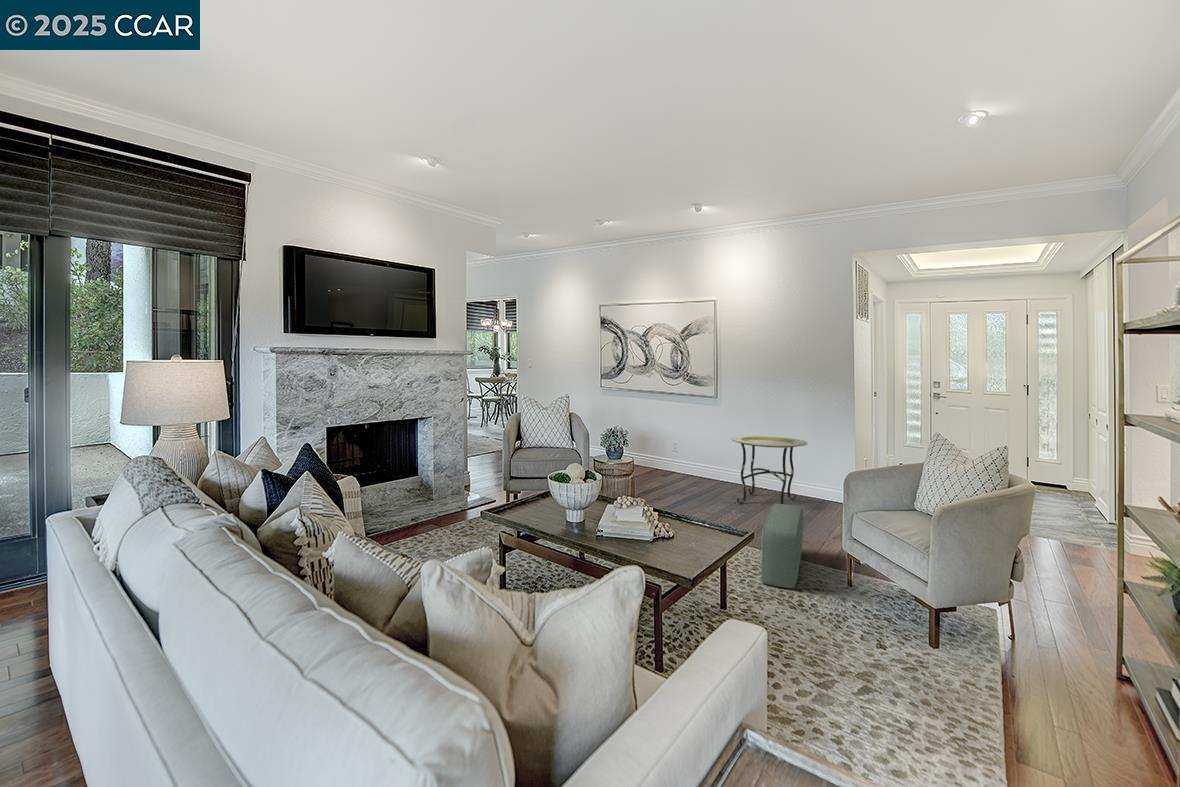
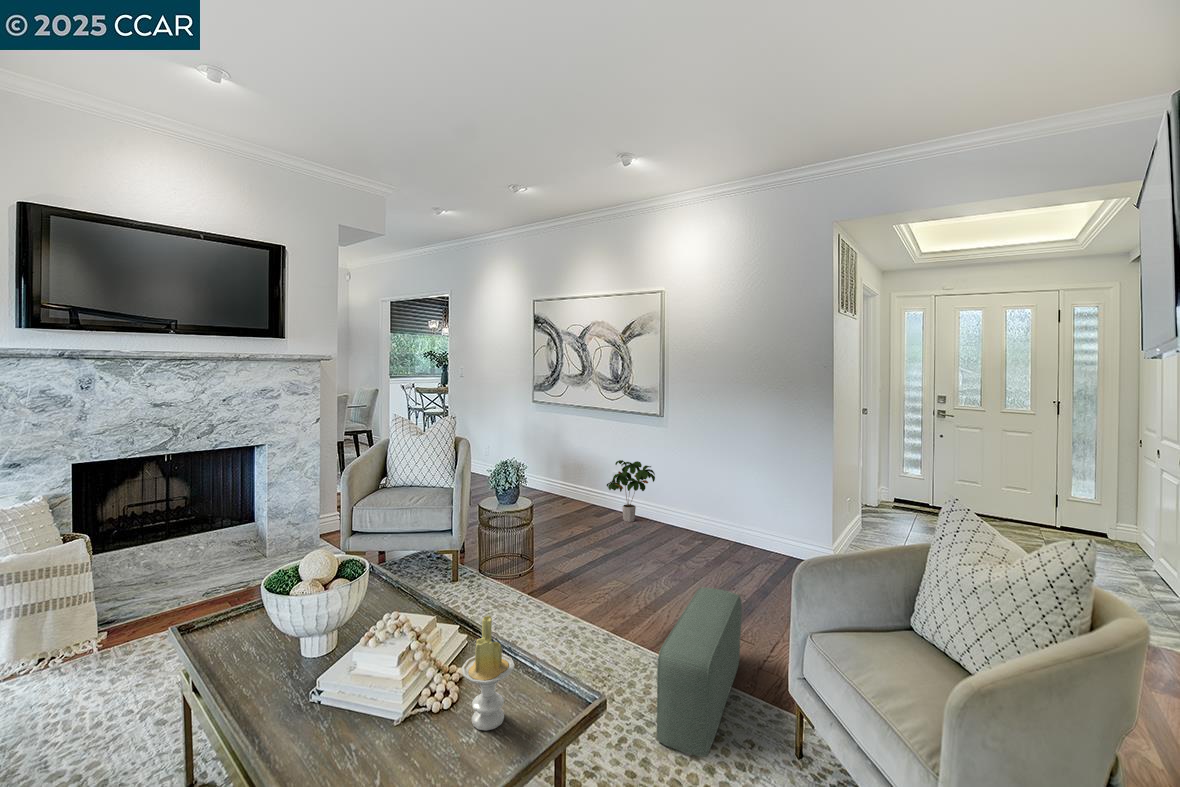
potted plant: none [669,434,710,483] -> present [607,460,655,522]
side table: present [732,436,808,504] -> none [673,466,771,571]
candle: none [684,487,711,543] -> present [462,616,514,730]

